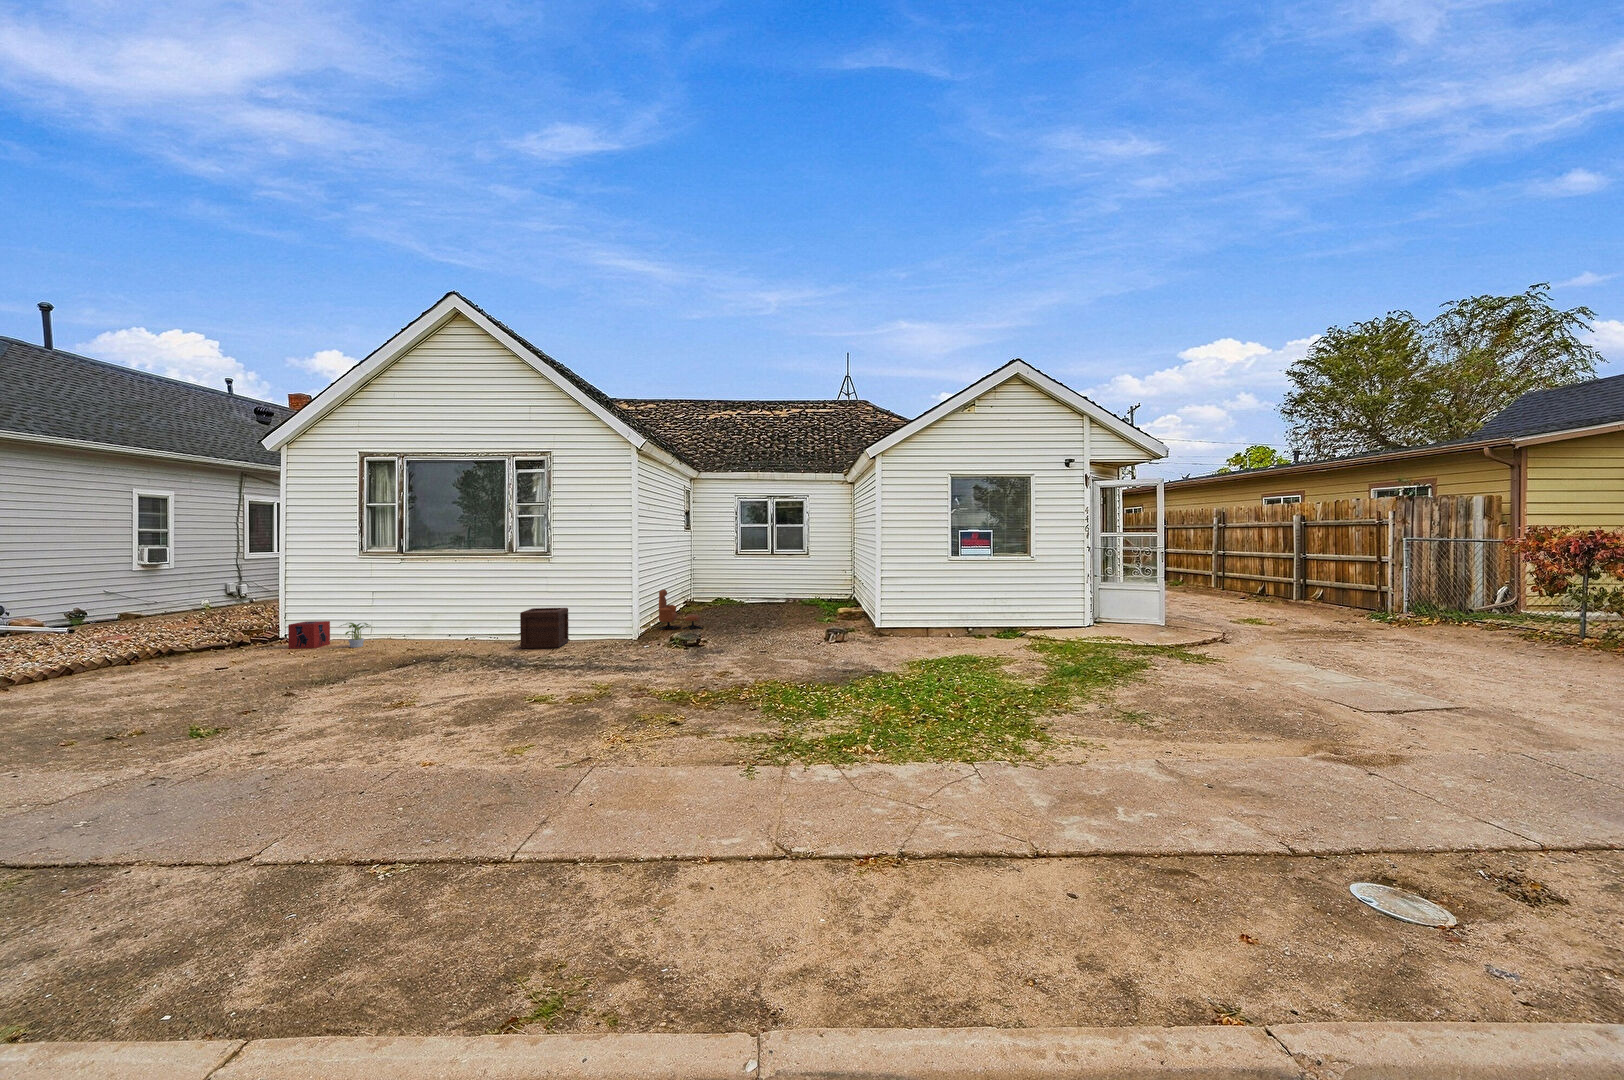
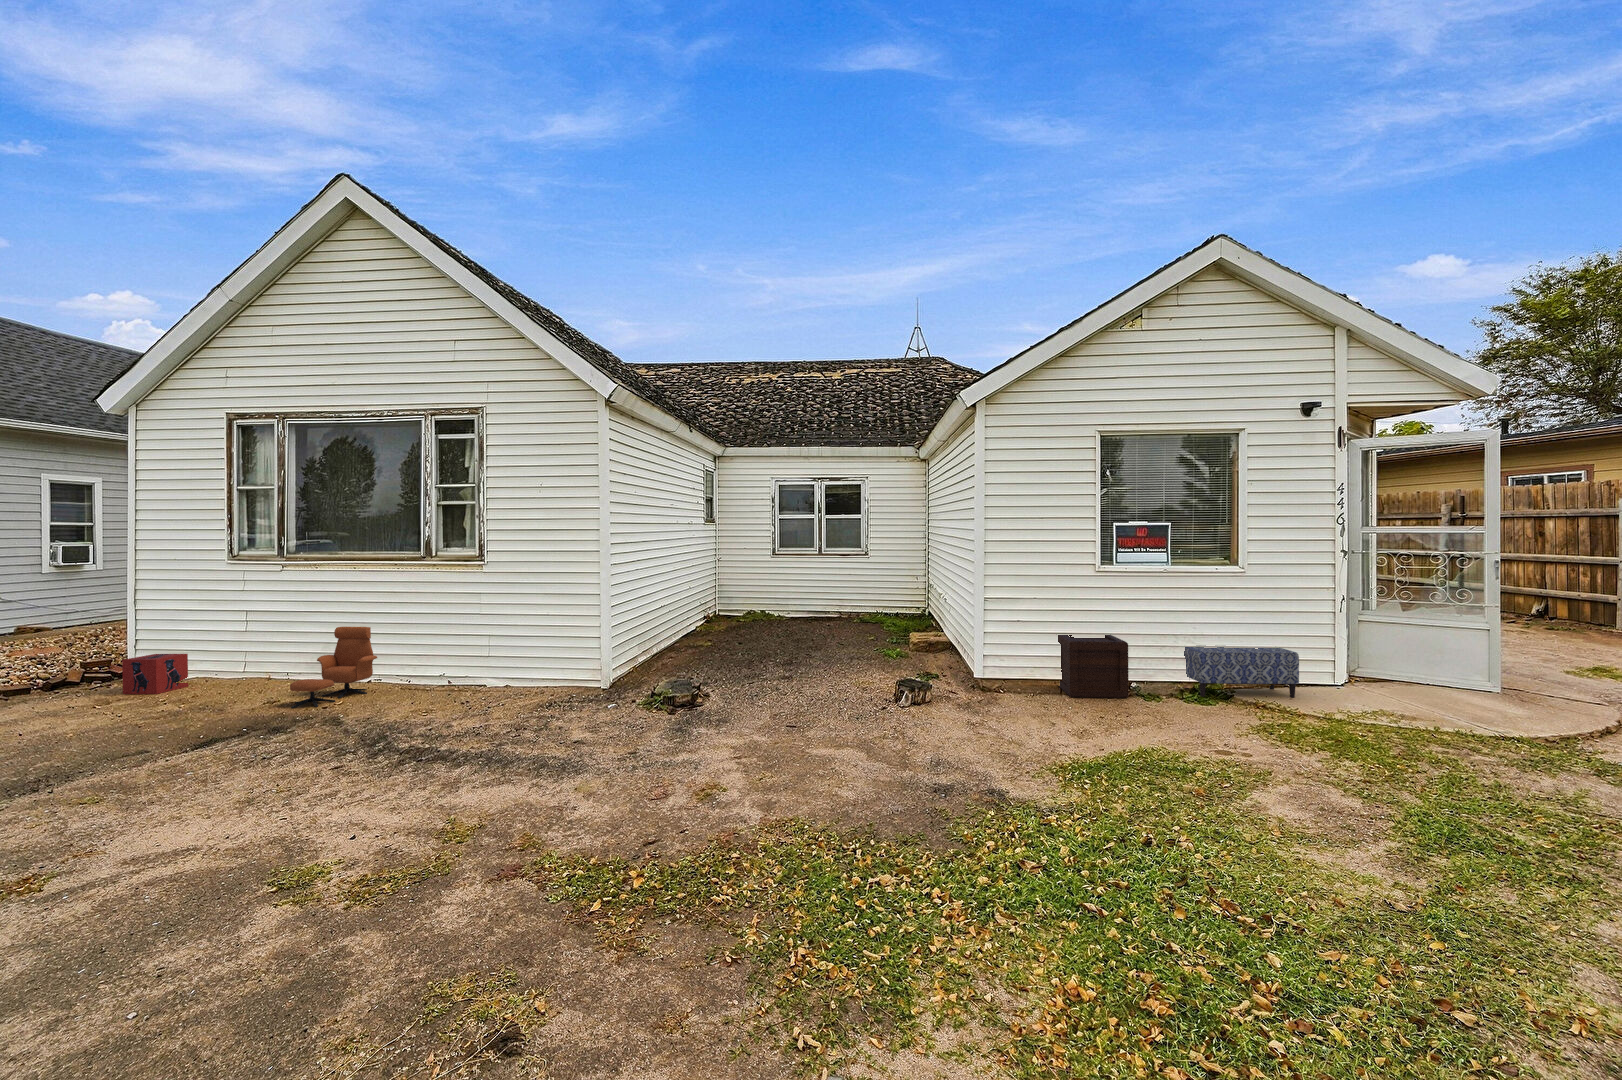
lounge chair: present [659,590,702,630] -> present [290,627,377,708]
wooden crate: present [520,608,569,649] -> present [1058,635,1129,698]
bench: none [1004,608,1069,638] -> present [1184,645,1299,697]
potted plant: present [341,623,371,648] -> none [187,657,243,694]

